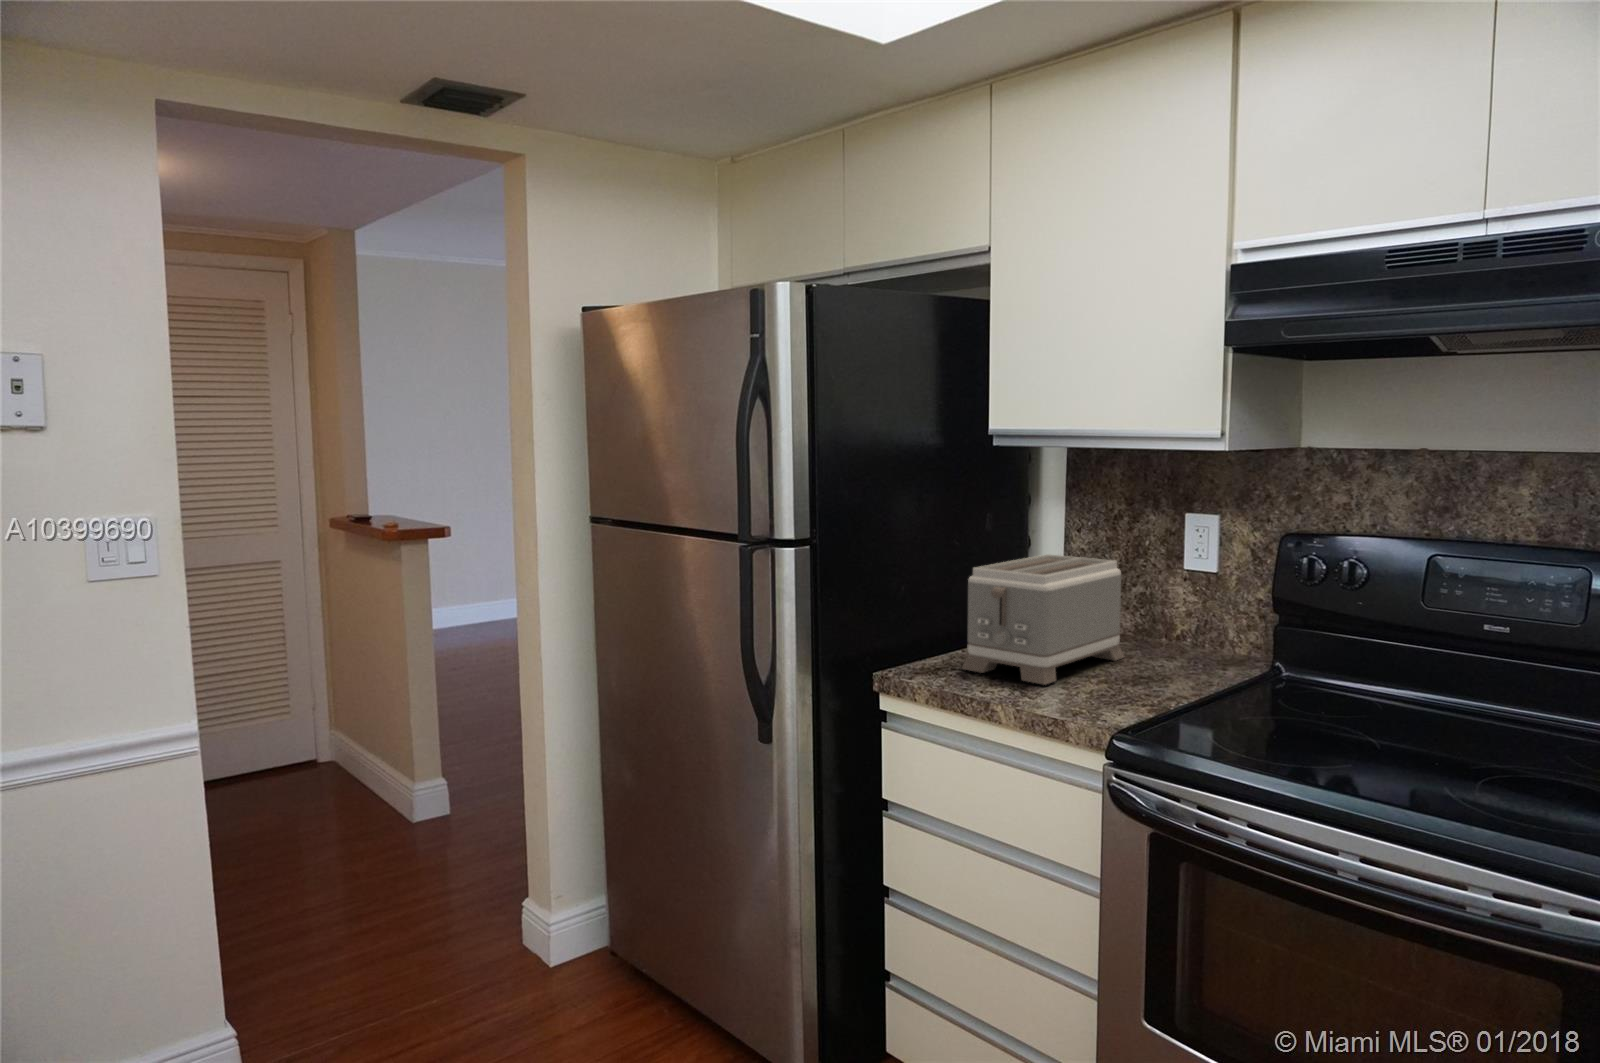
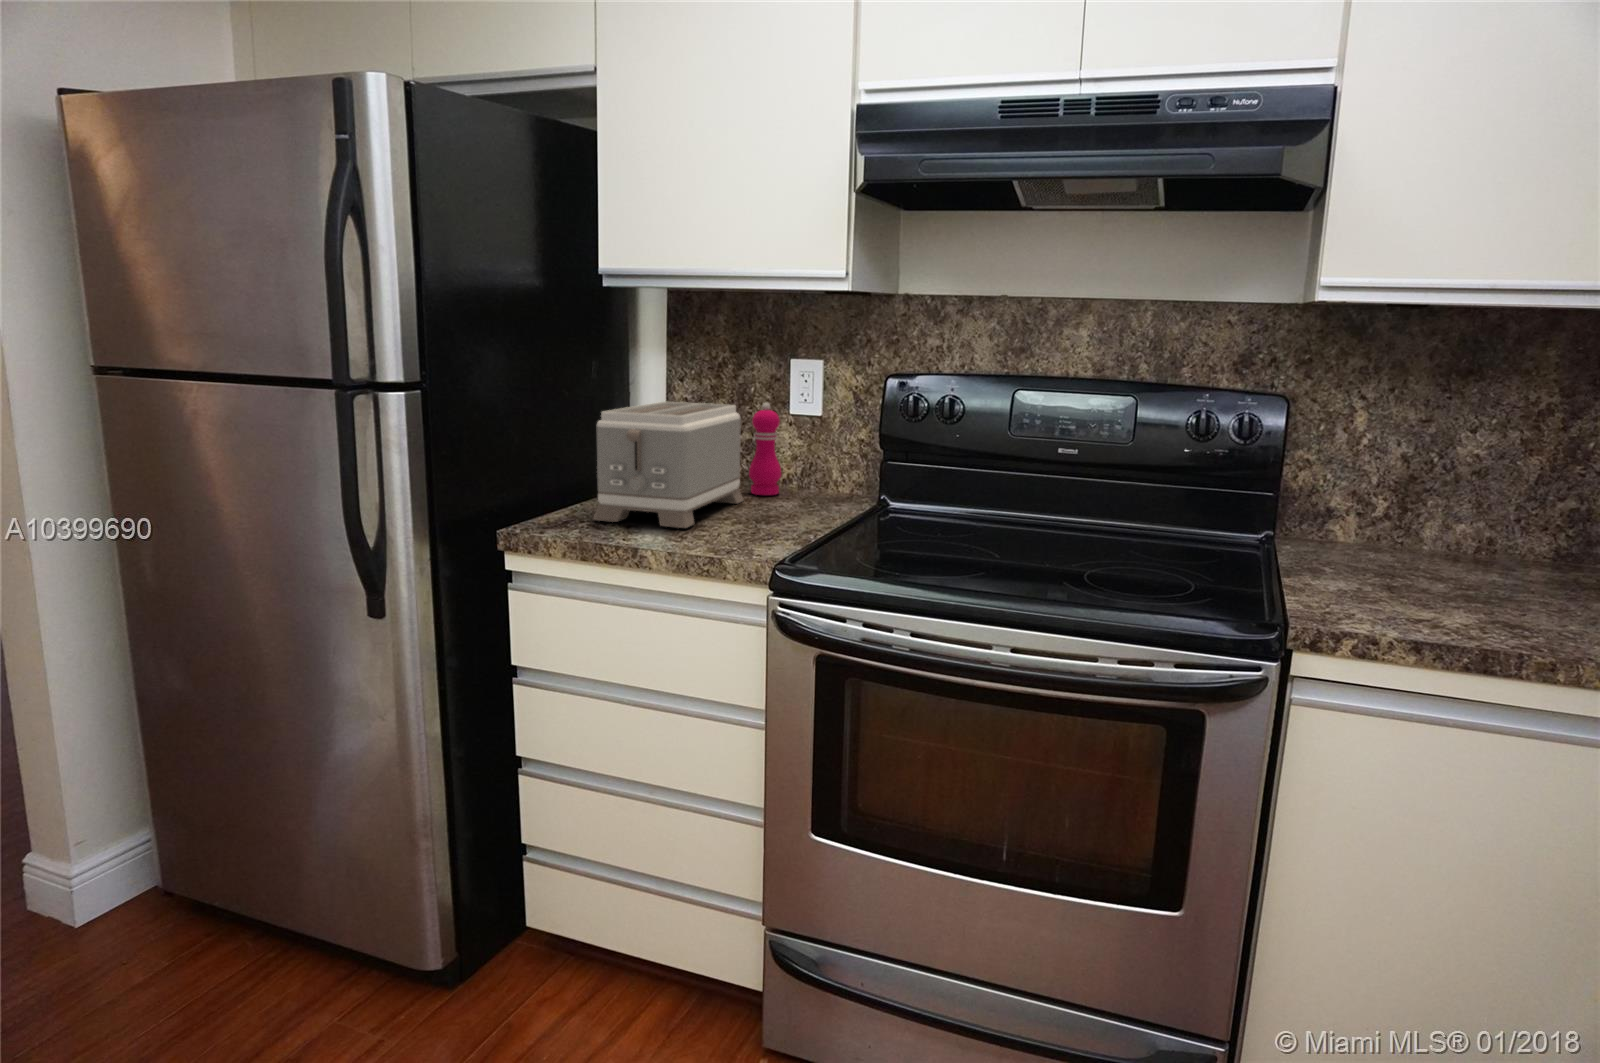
pepper mill: none [1135,557,1171,653] -> present [749,403,781,495]

